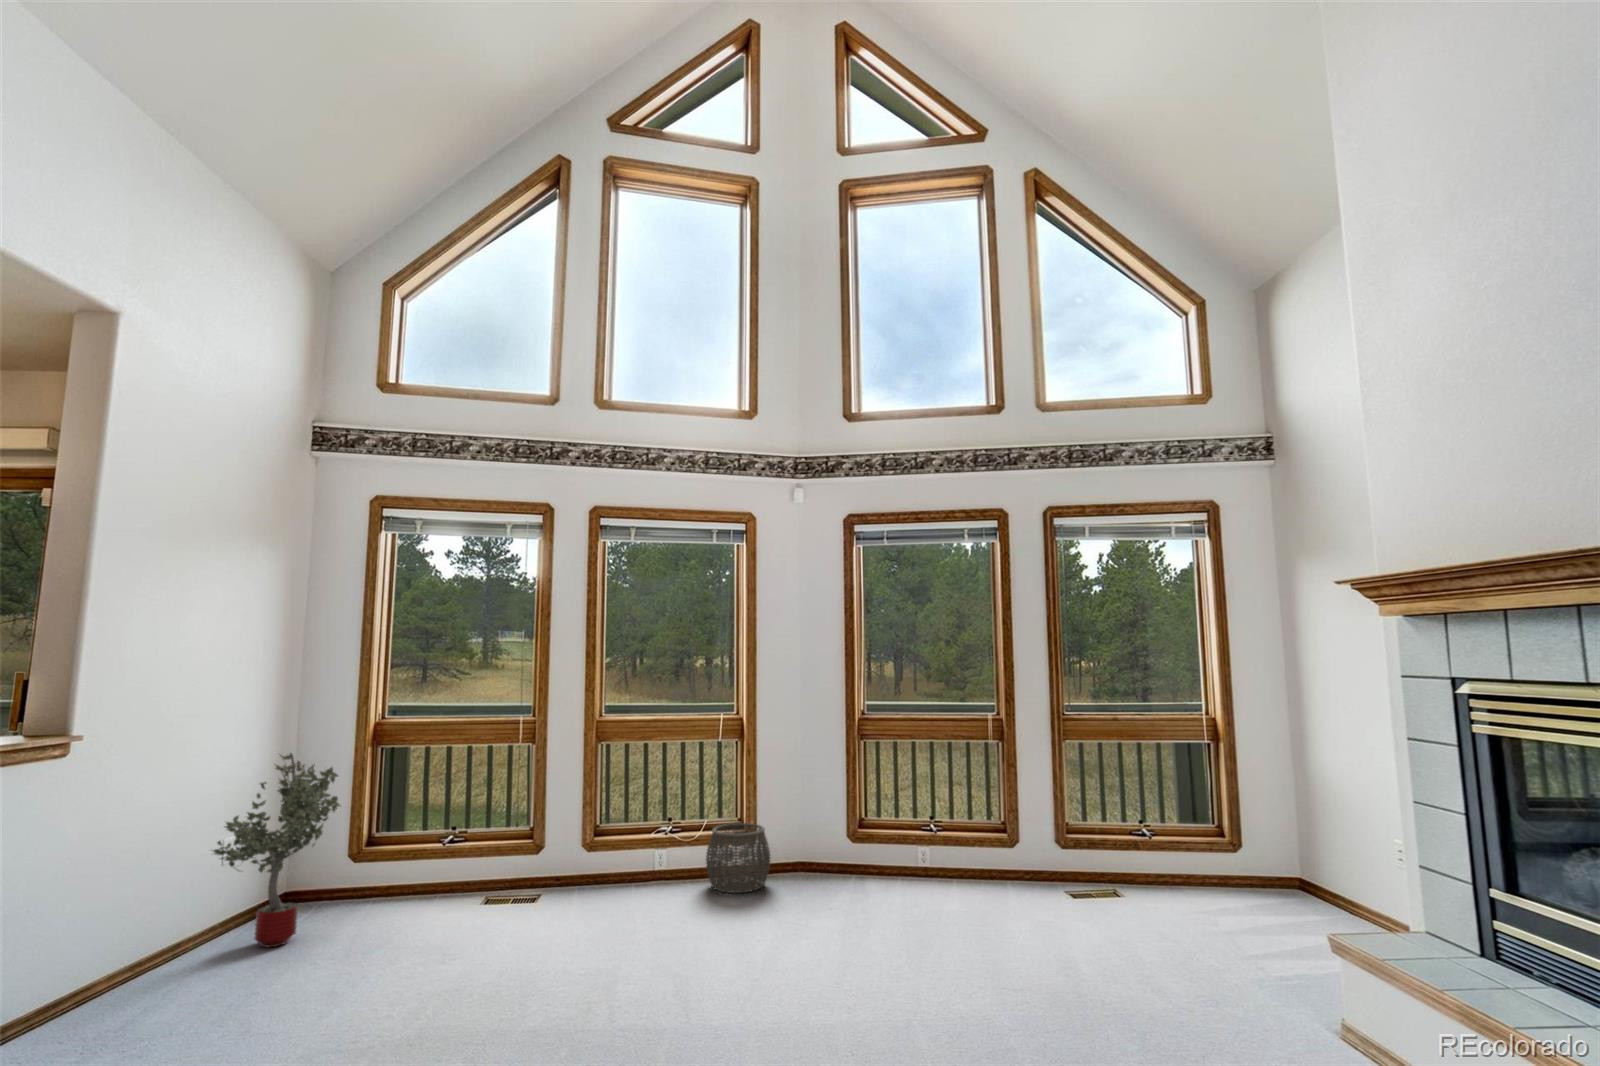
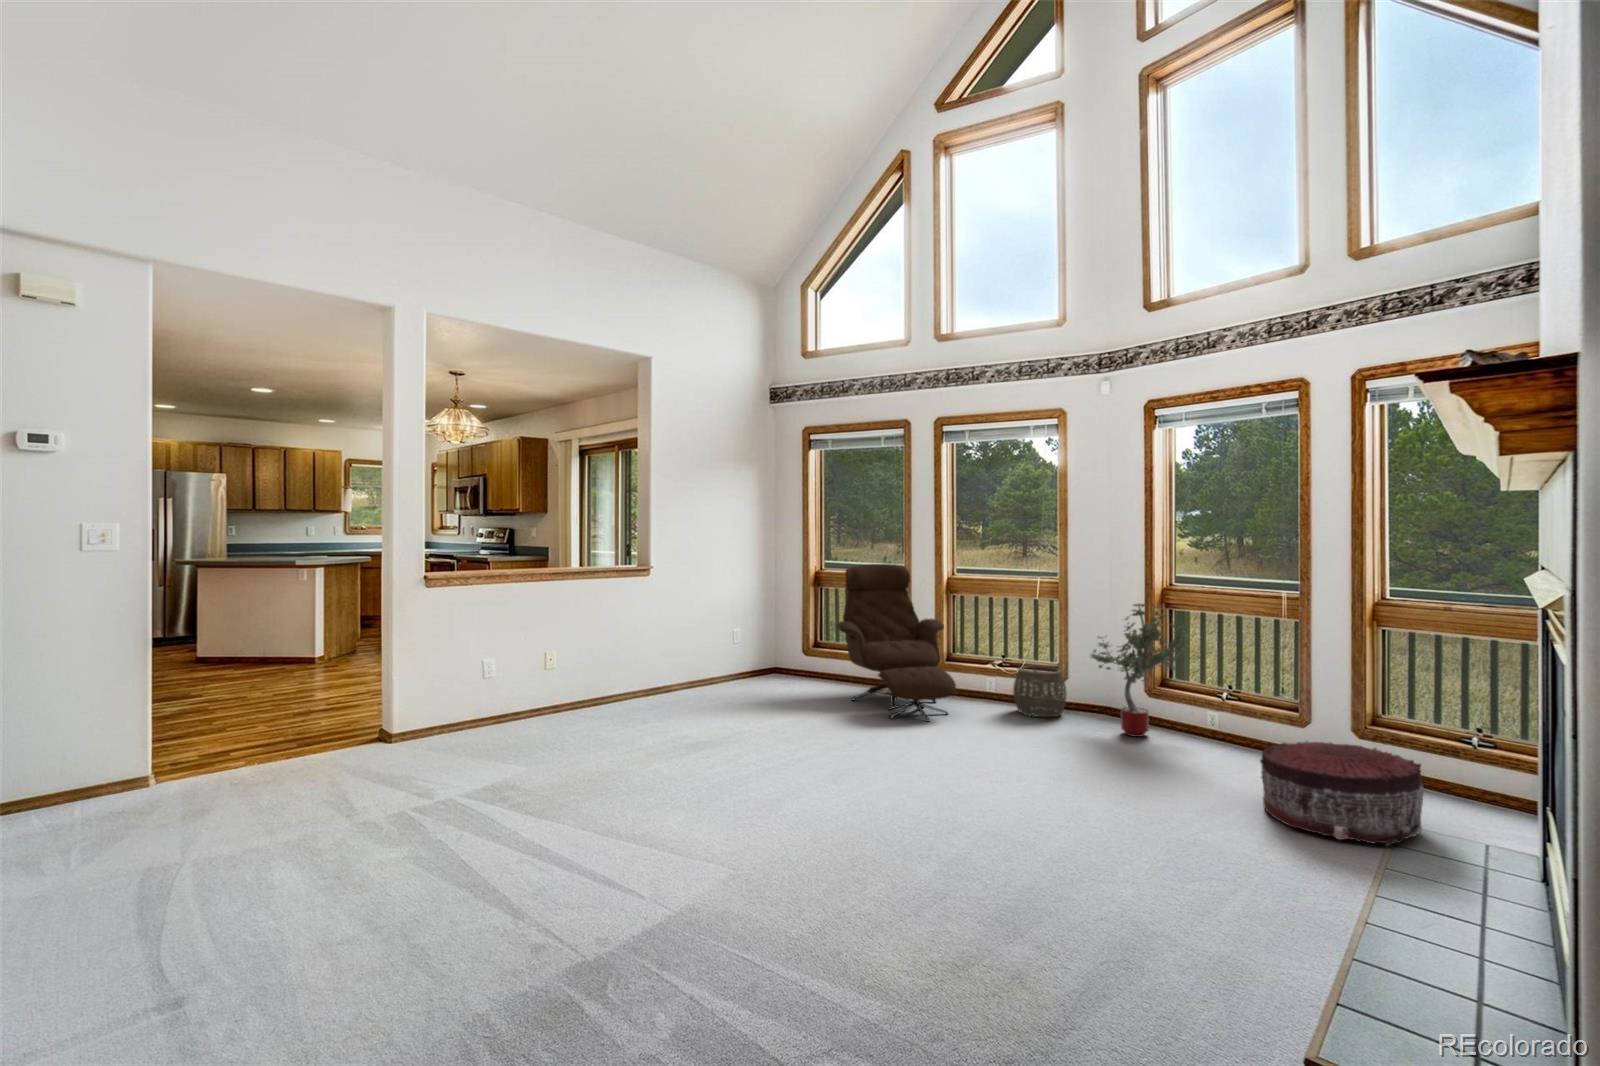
lounge chair: none [442,703,664,942] -> present [838,564,956,722]
potted tree: present [213,753,340,947] -> present [1091,604,1188,737]
pouf: none [1085,858,1237,962] -> present [1260,742,1423,846]

